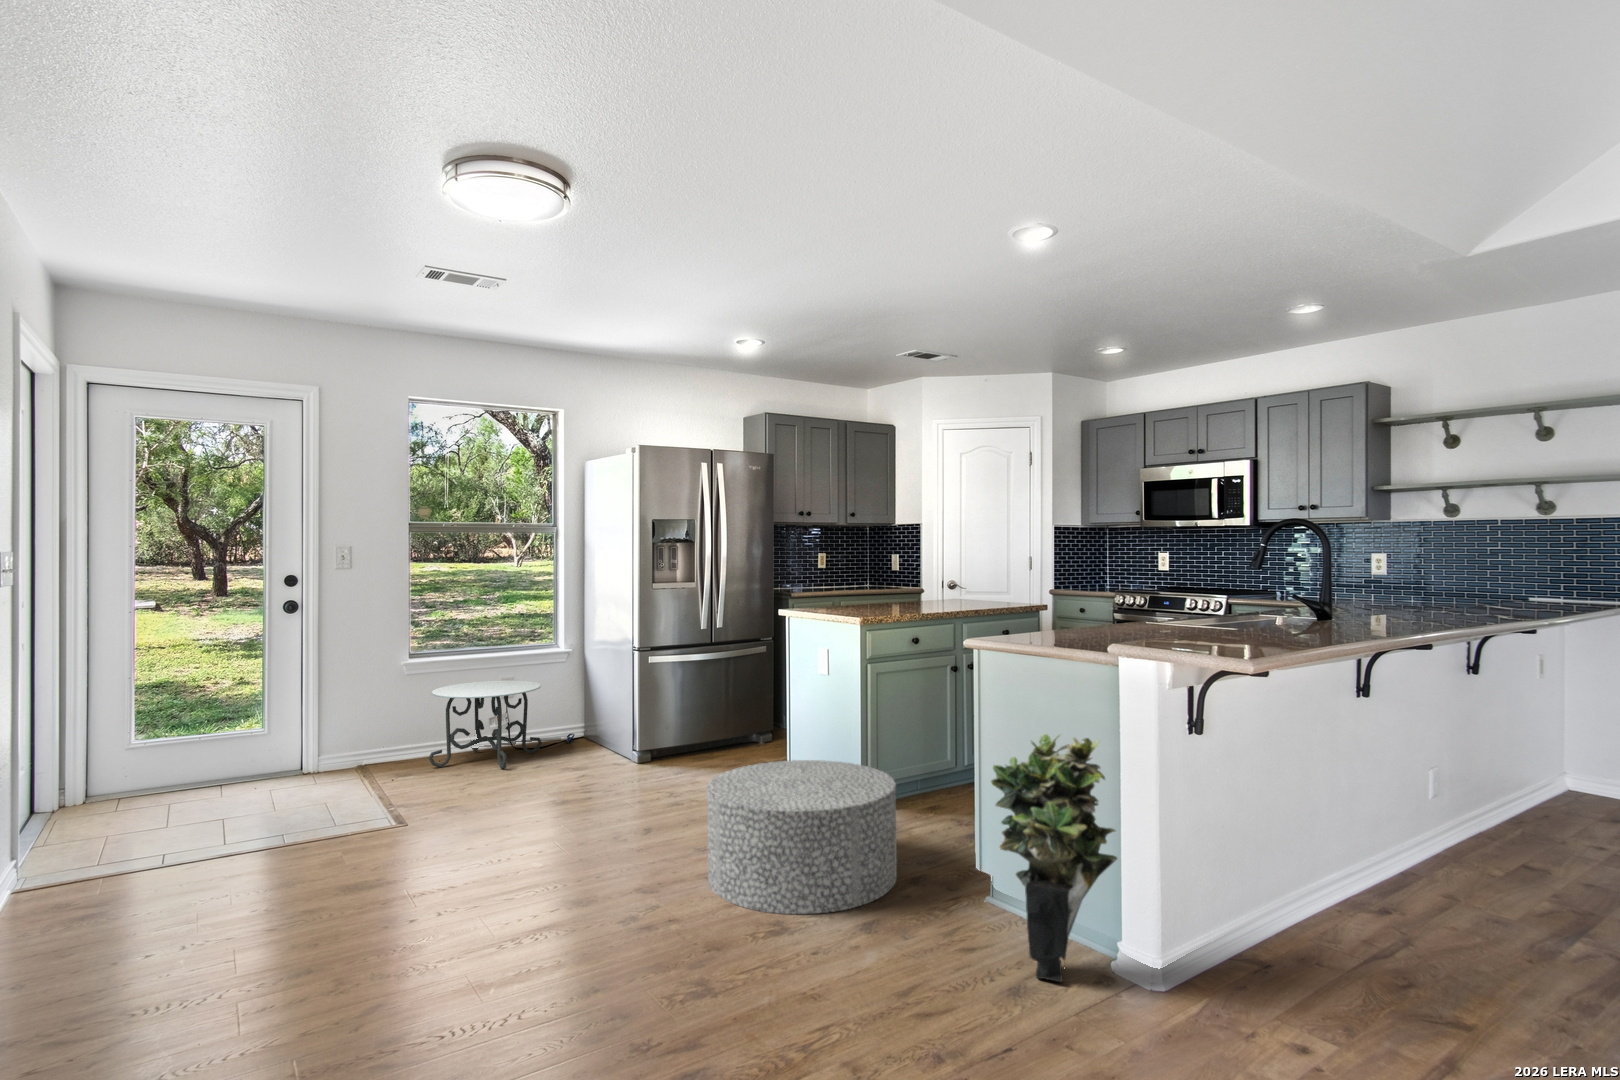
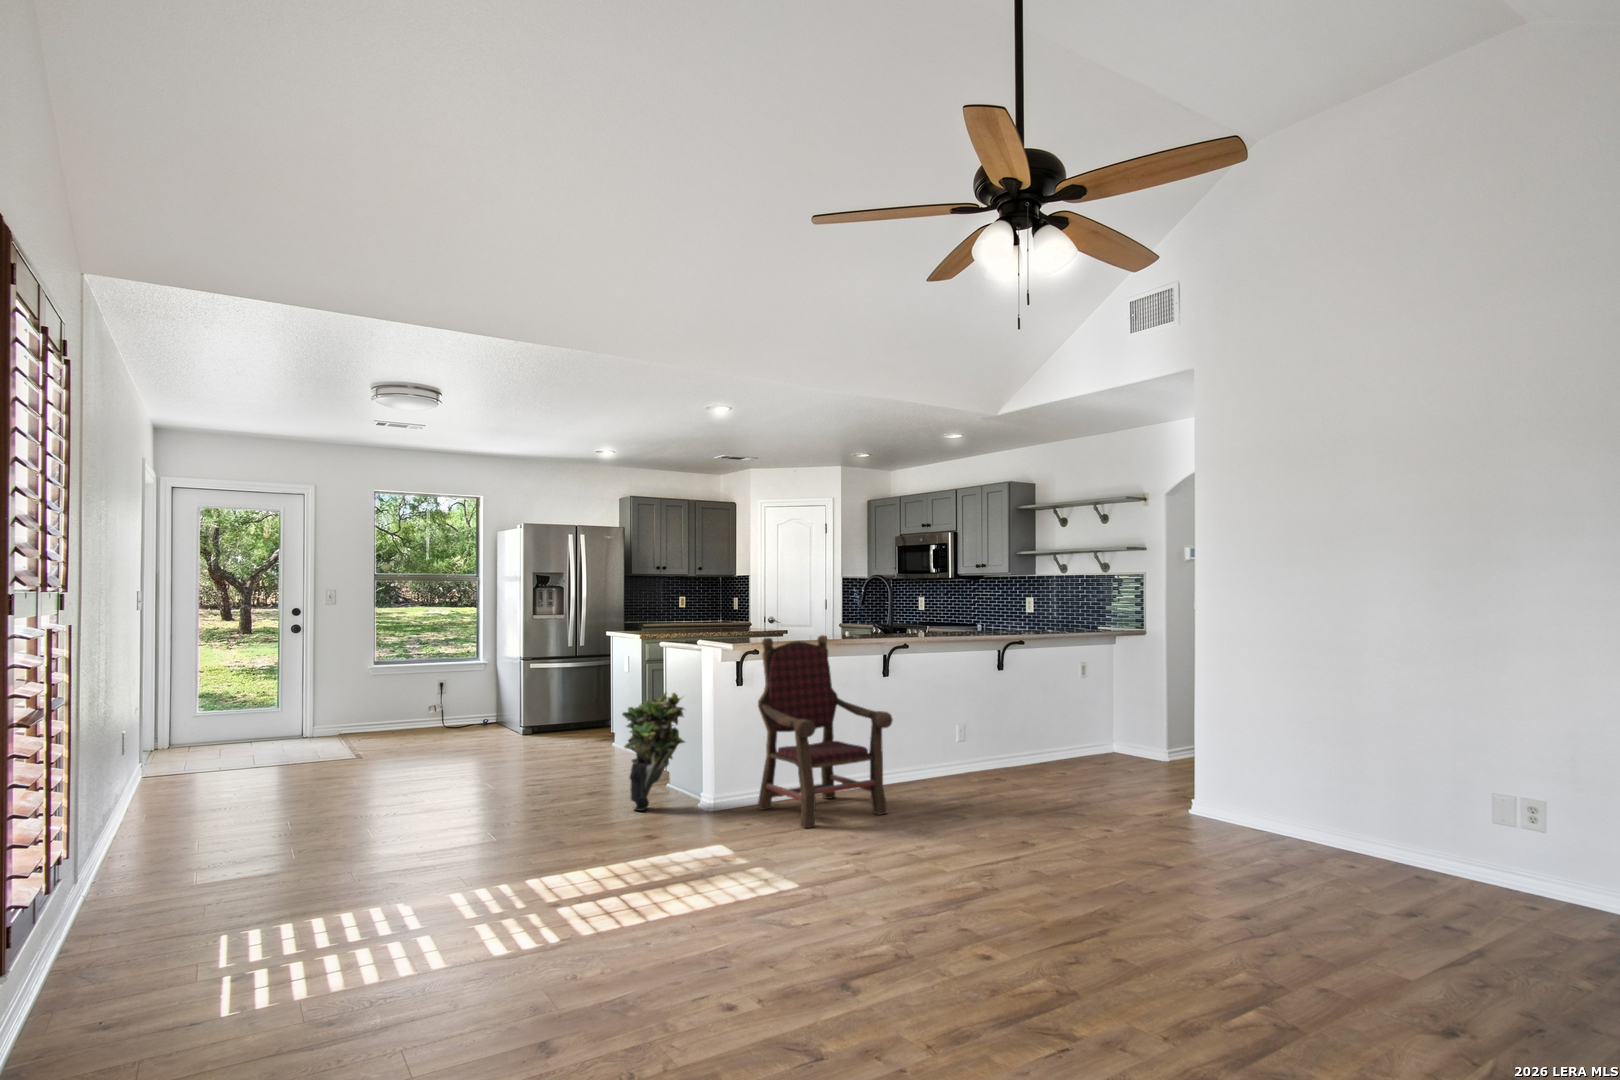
armchair: none [1264,622,1555,1044] -> present [757,635,893,828]
side table: present [429,680,542,769] -> none [379,681,459,737]
ottoman: present [707,760,897,914] -> none [506,719,617,792]

